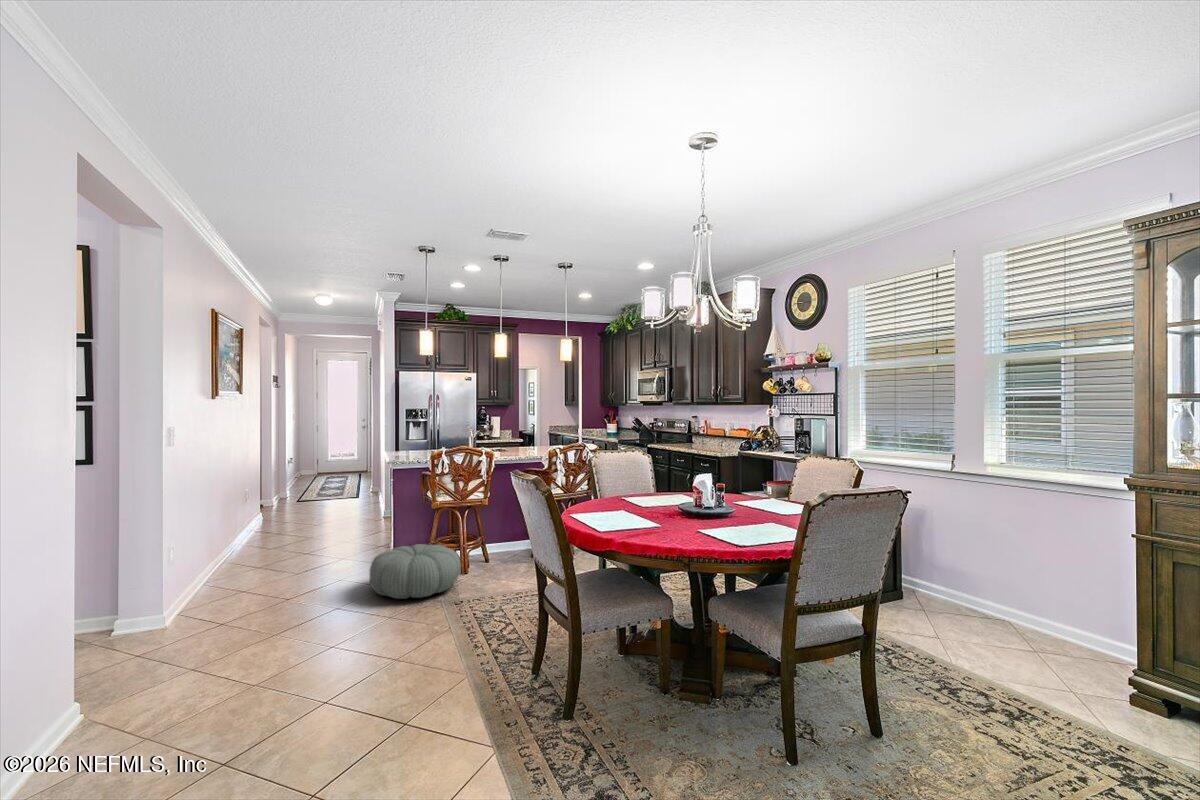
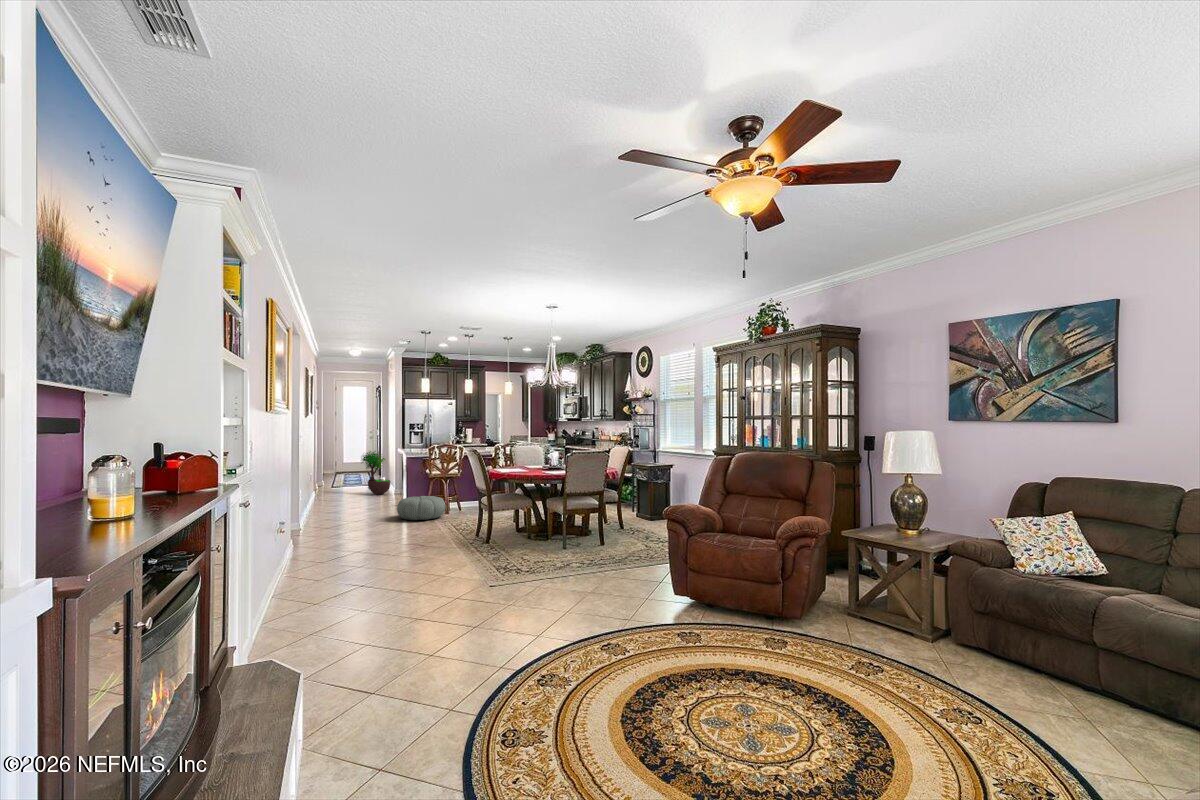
potted tree: none [329,447,377,520] -> present [361,451,390,495]

